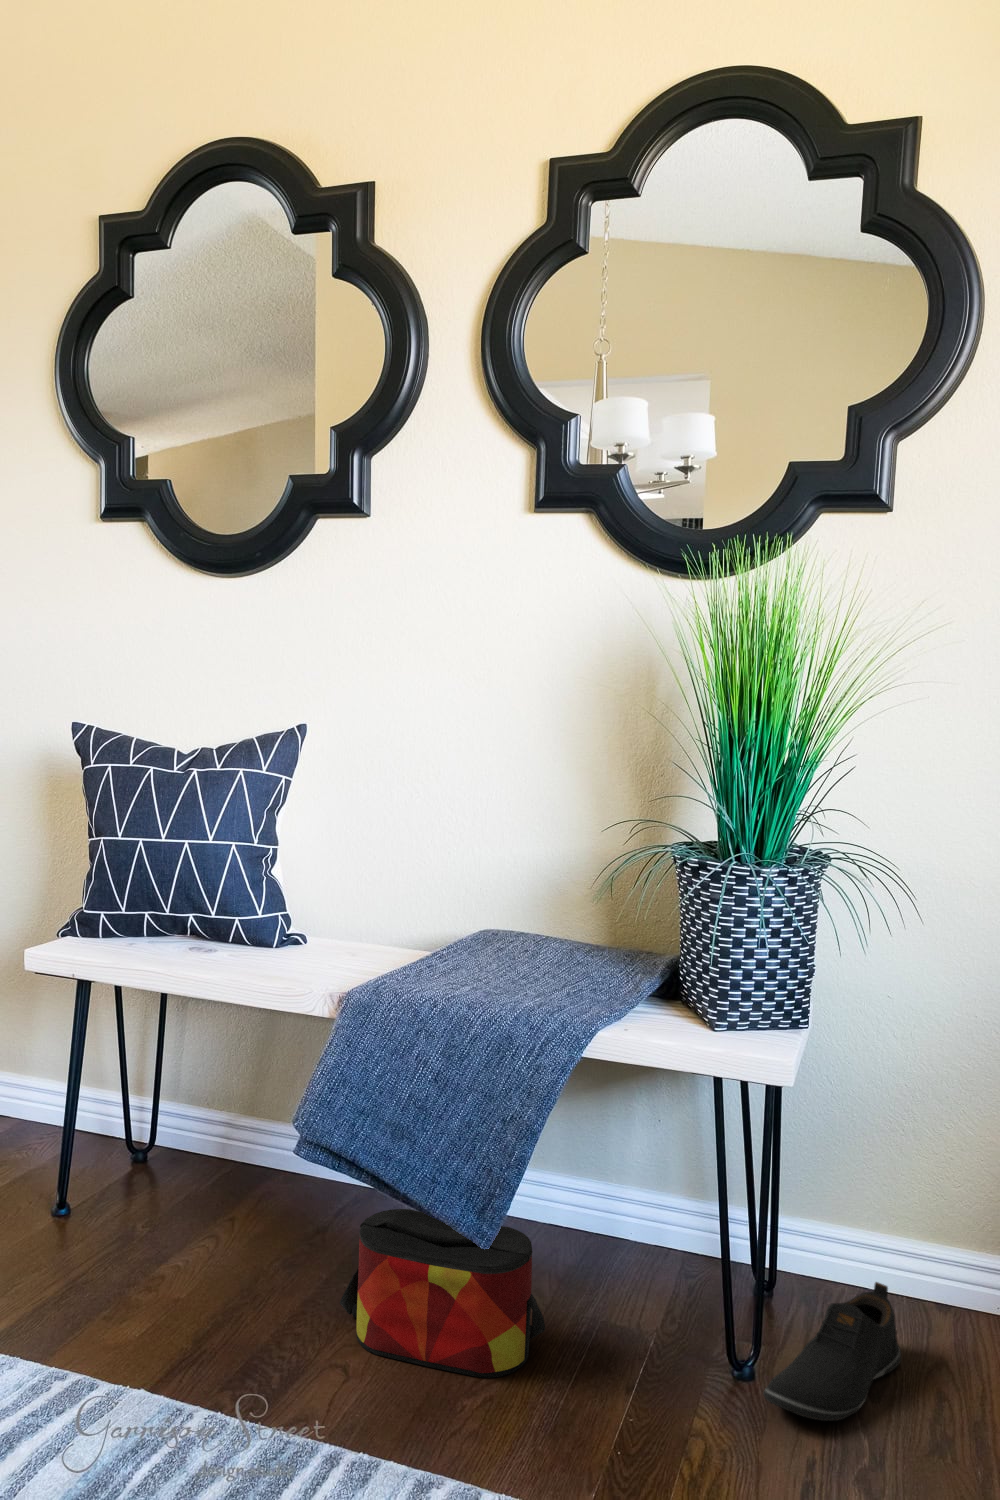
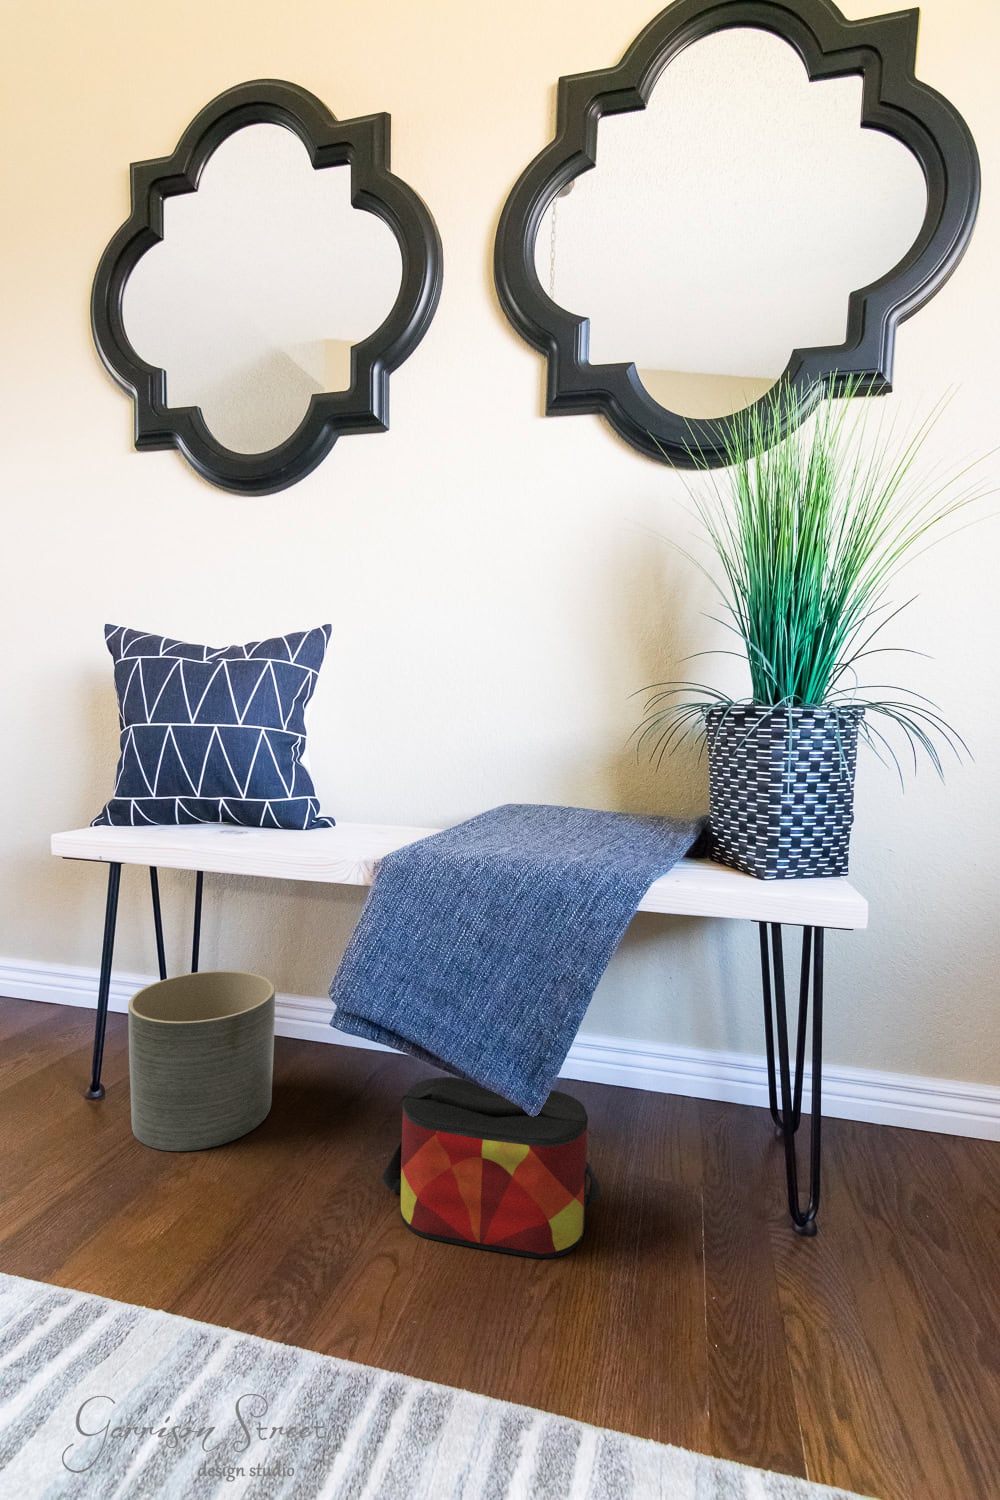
planter: none [100,1093,243,1270] -> present [128,971,275,1151]
shoe: present [763,1282,901,1421] -> none [844,1125,949,1289]

